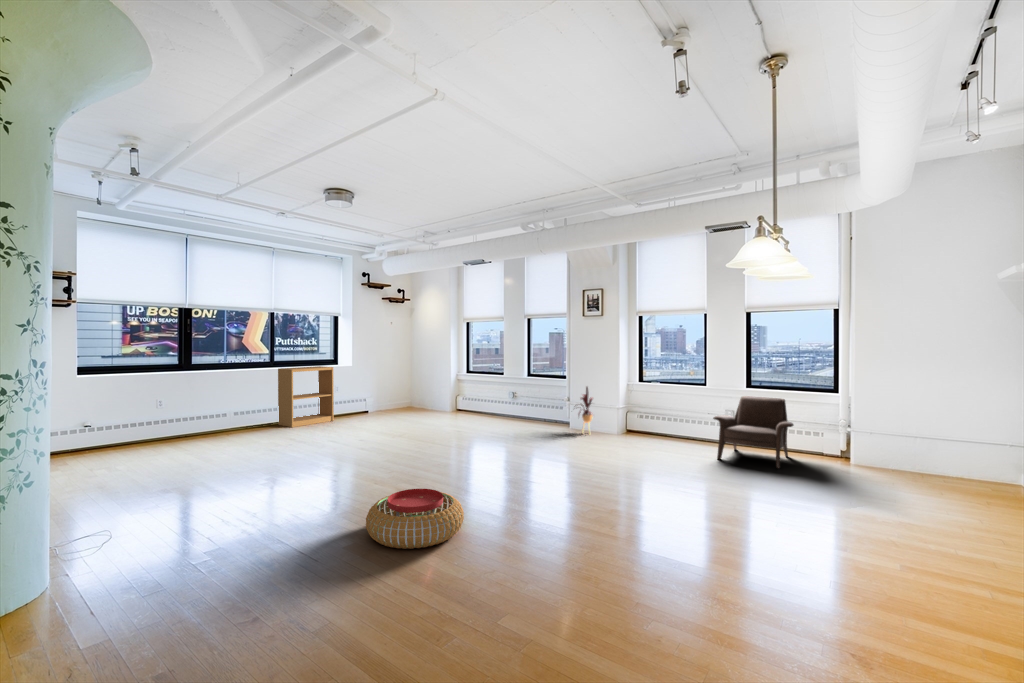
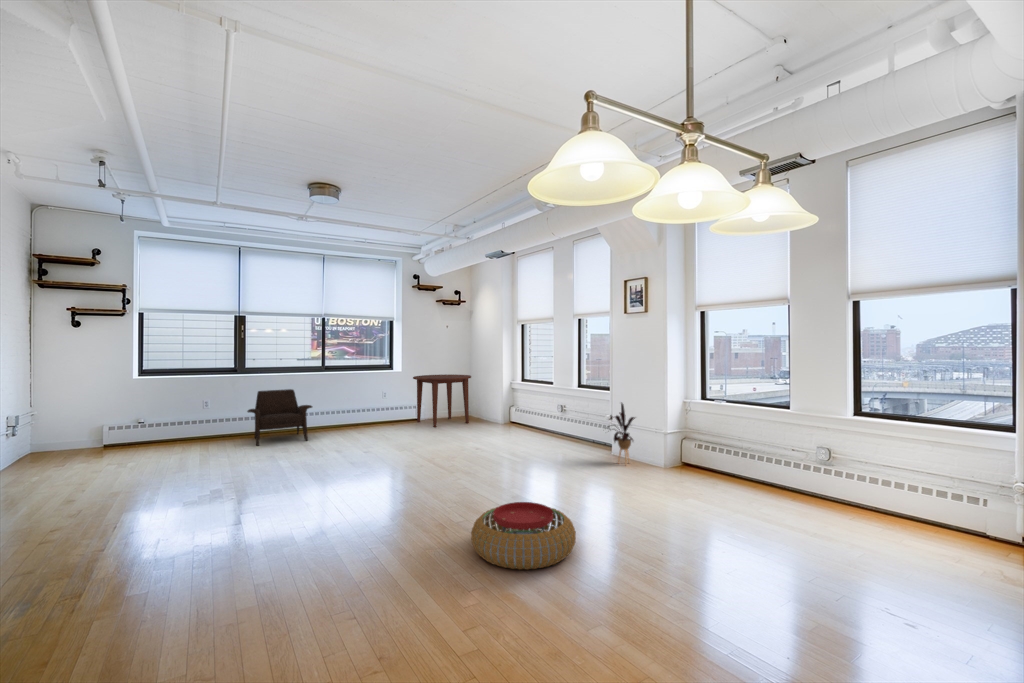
bookshelf: present [278,366,334,427] -> none [321,372,374,433]
dining table: none [365,368,421,417] -> present [413,374,471,427]
armchair: present [713,396,793,468] -> present [247,389,312,446]
pouf: present [366,489,464,549] -> present [471,502,576,570]

